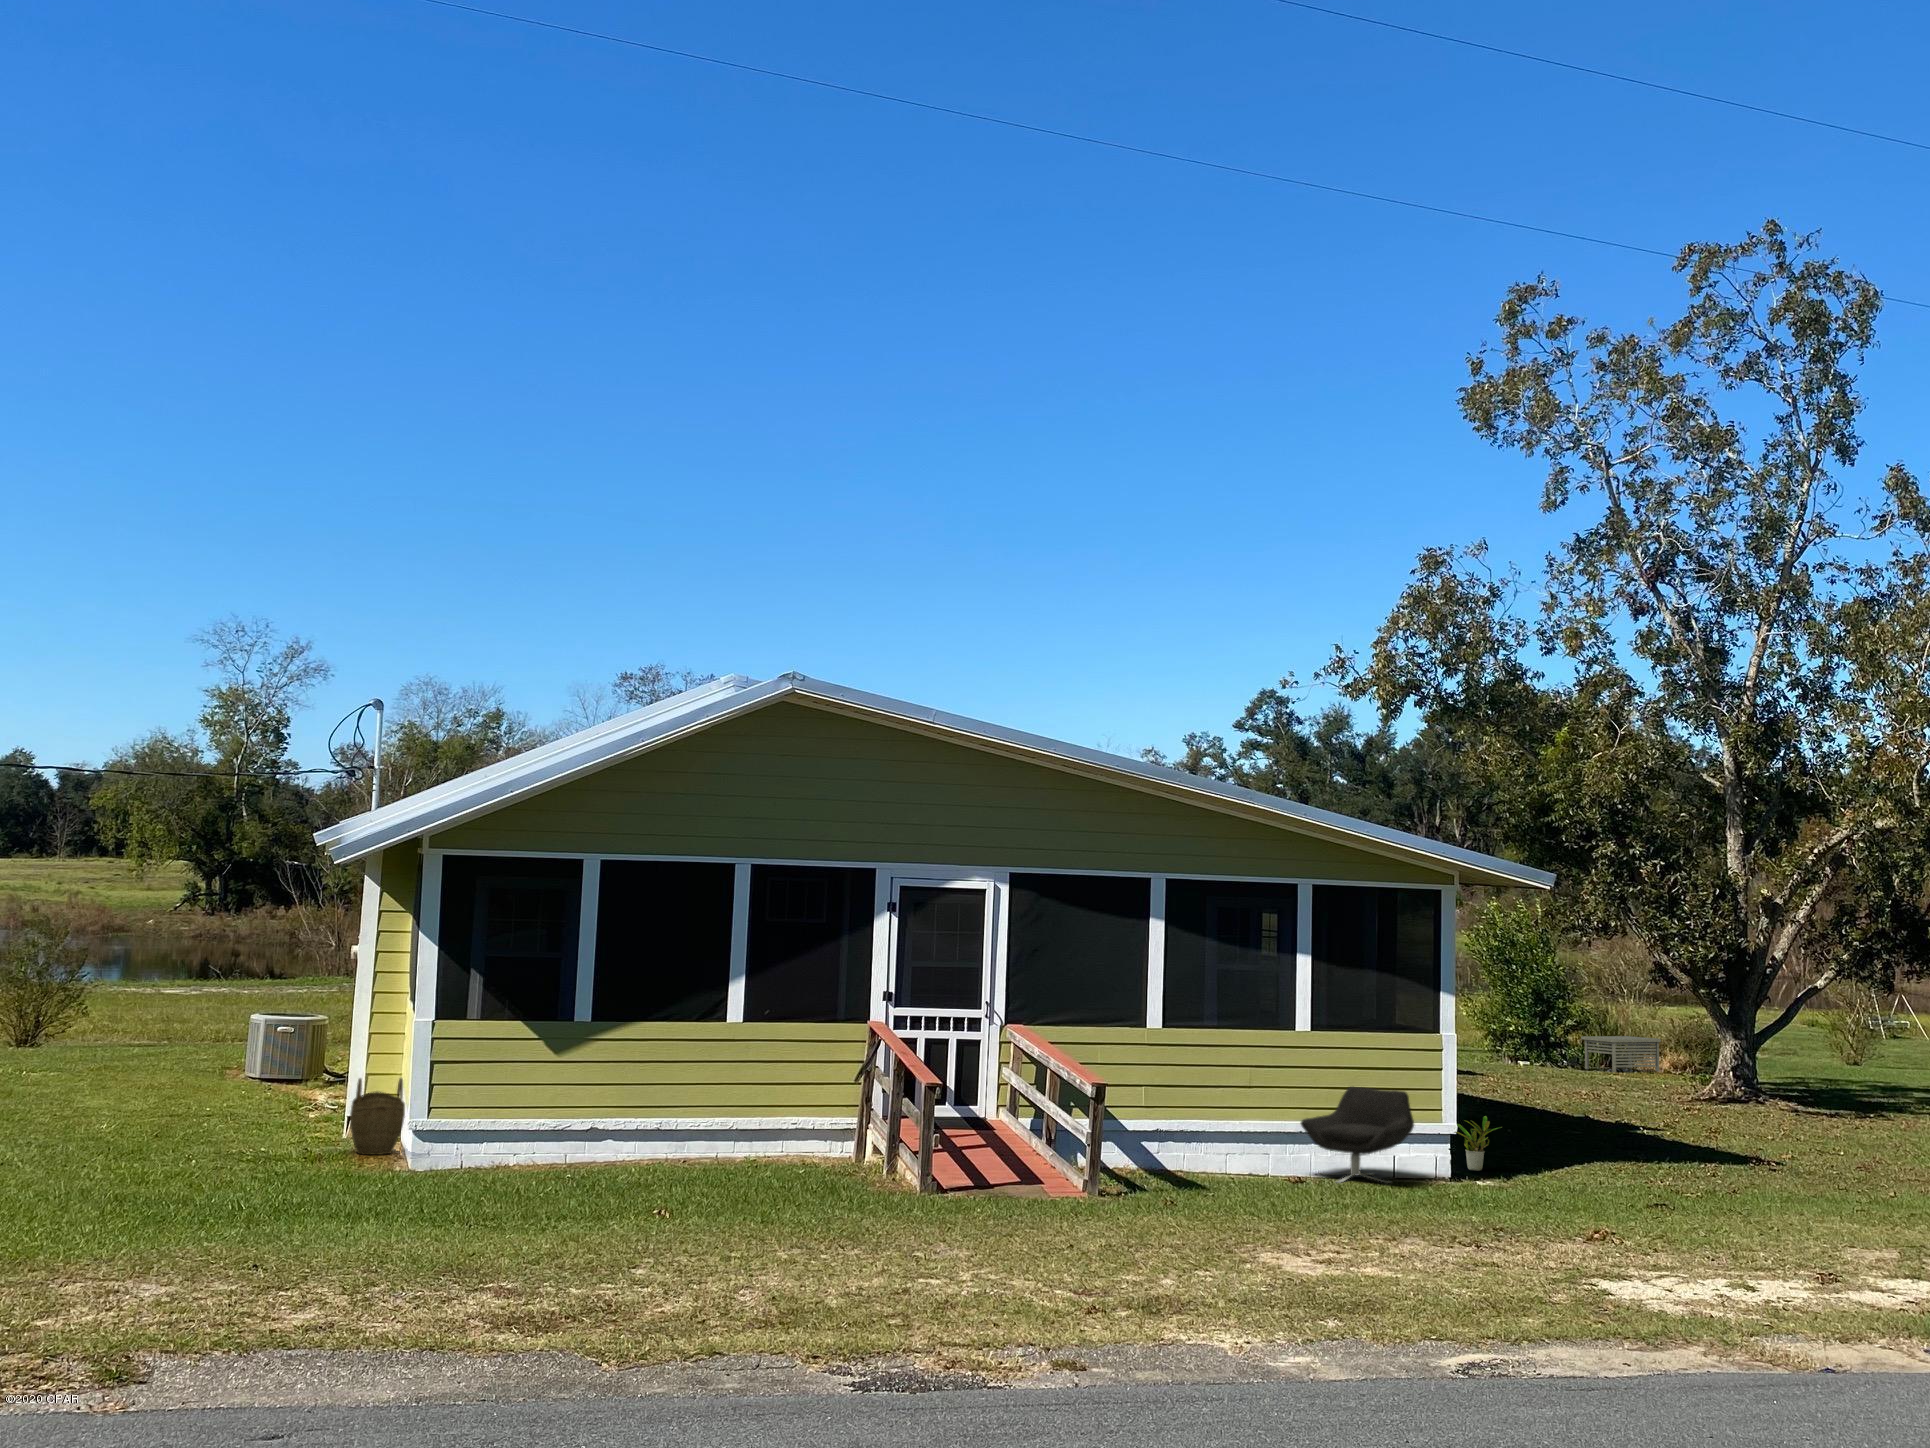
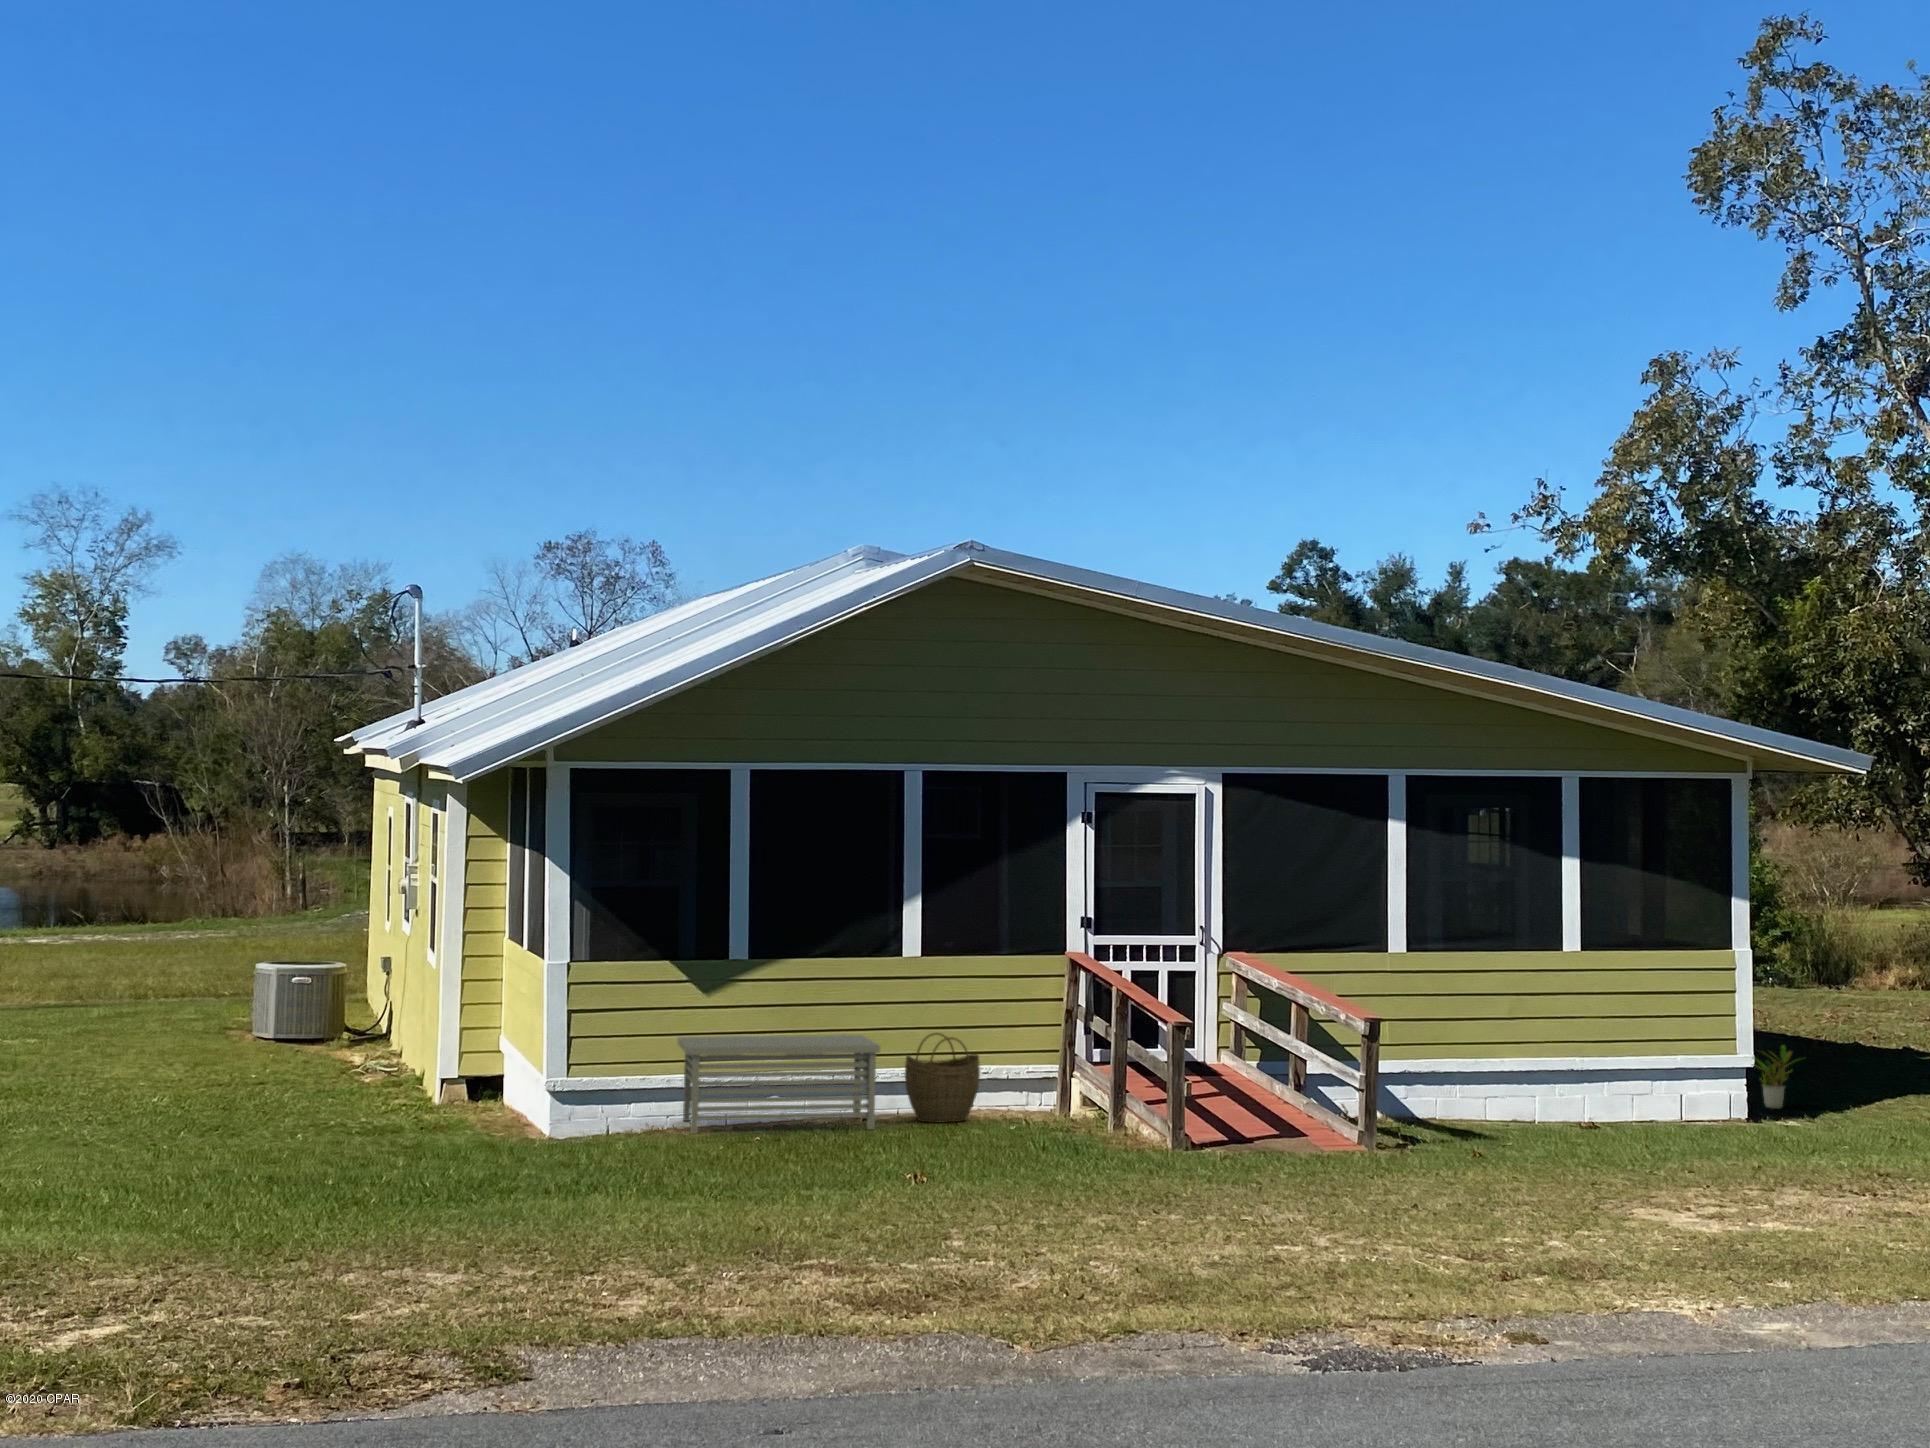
storage bench: present [1581,1036,1661,1072] -> present [677,1035,880,1134]
woven basket: present [350,1078,405,1155] -> present [905,1033,980,1123]
lounge chair: present [1301,1086,1414,1183] -> none [1580,1014,1714,1126]

